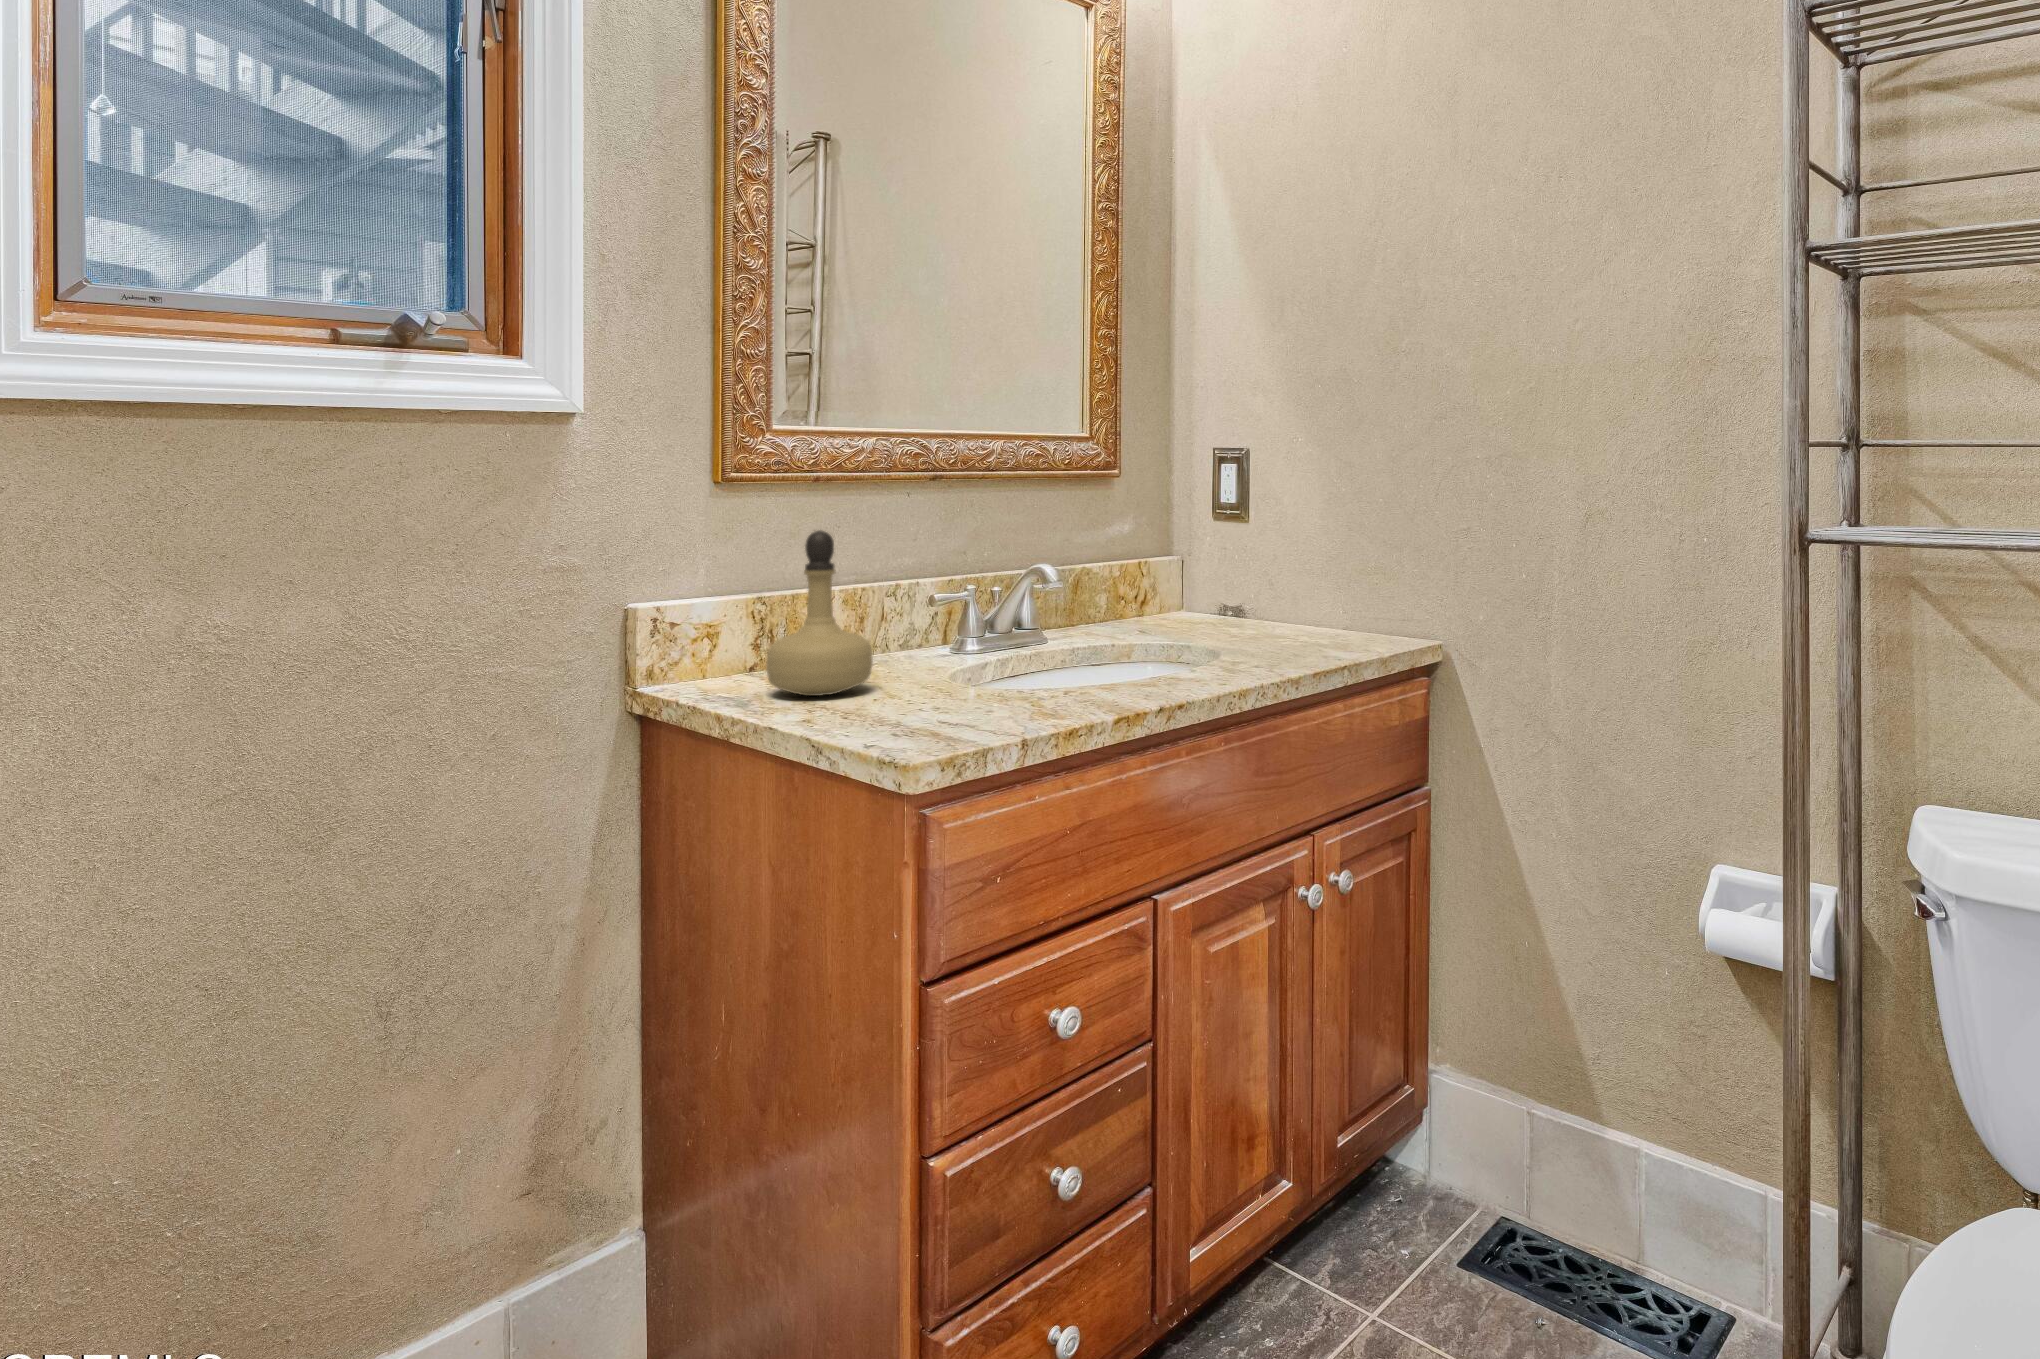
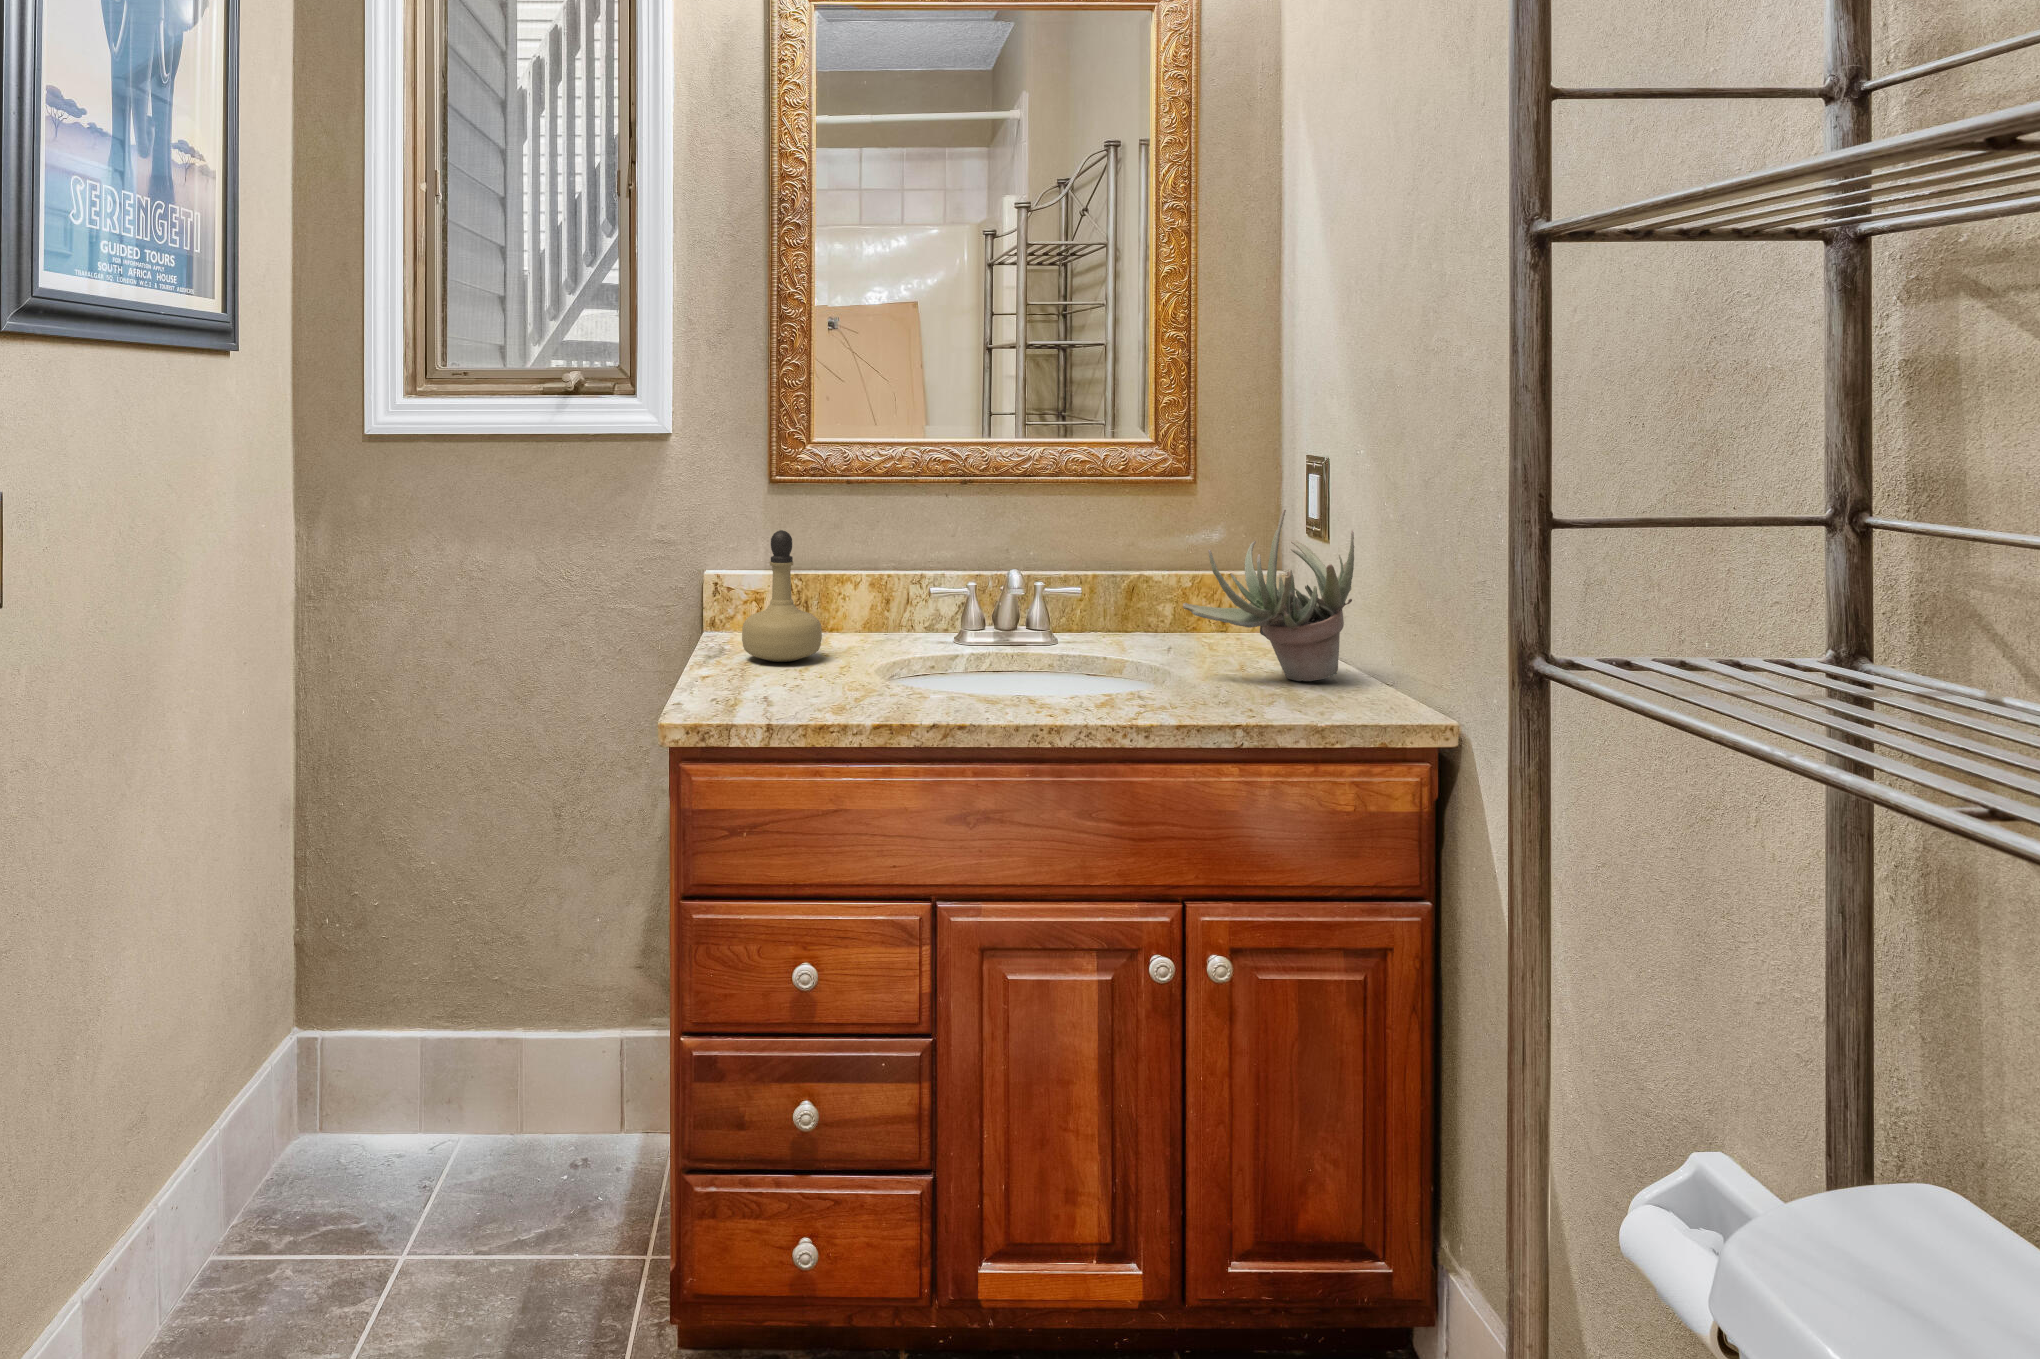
succulent plant: none [1216,486,1335,639] -> present [1183,510,1354,681]

